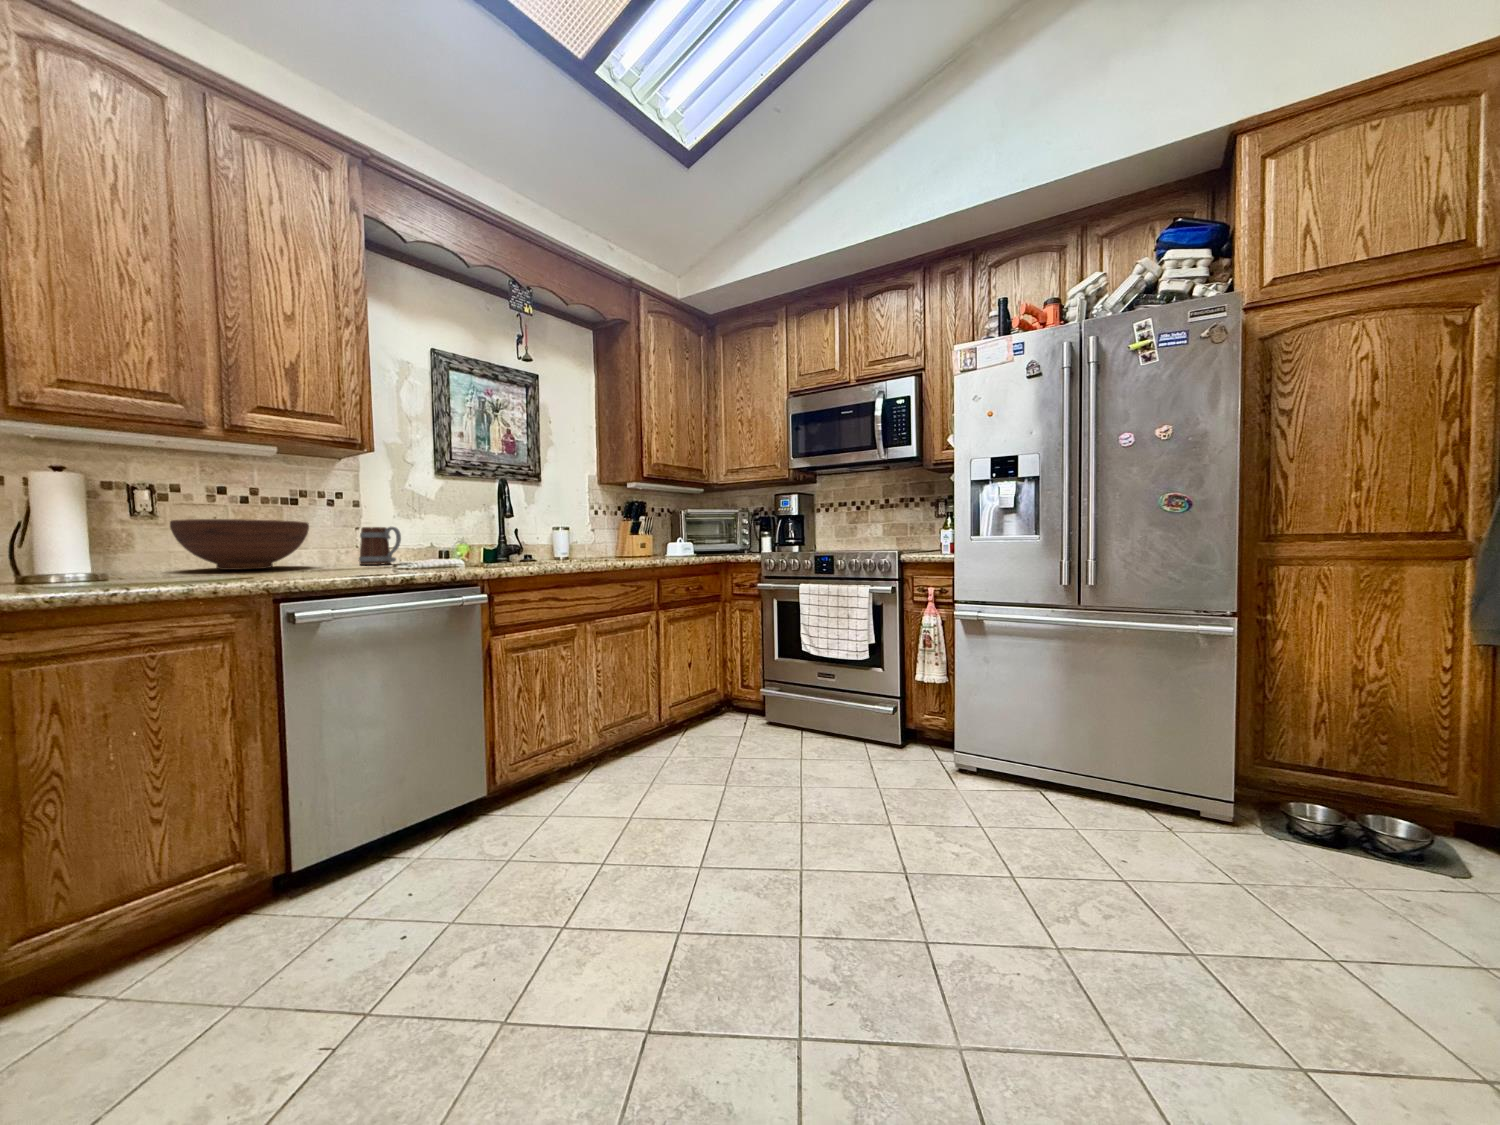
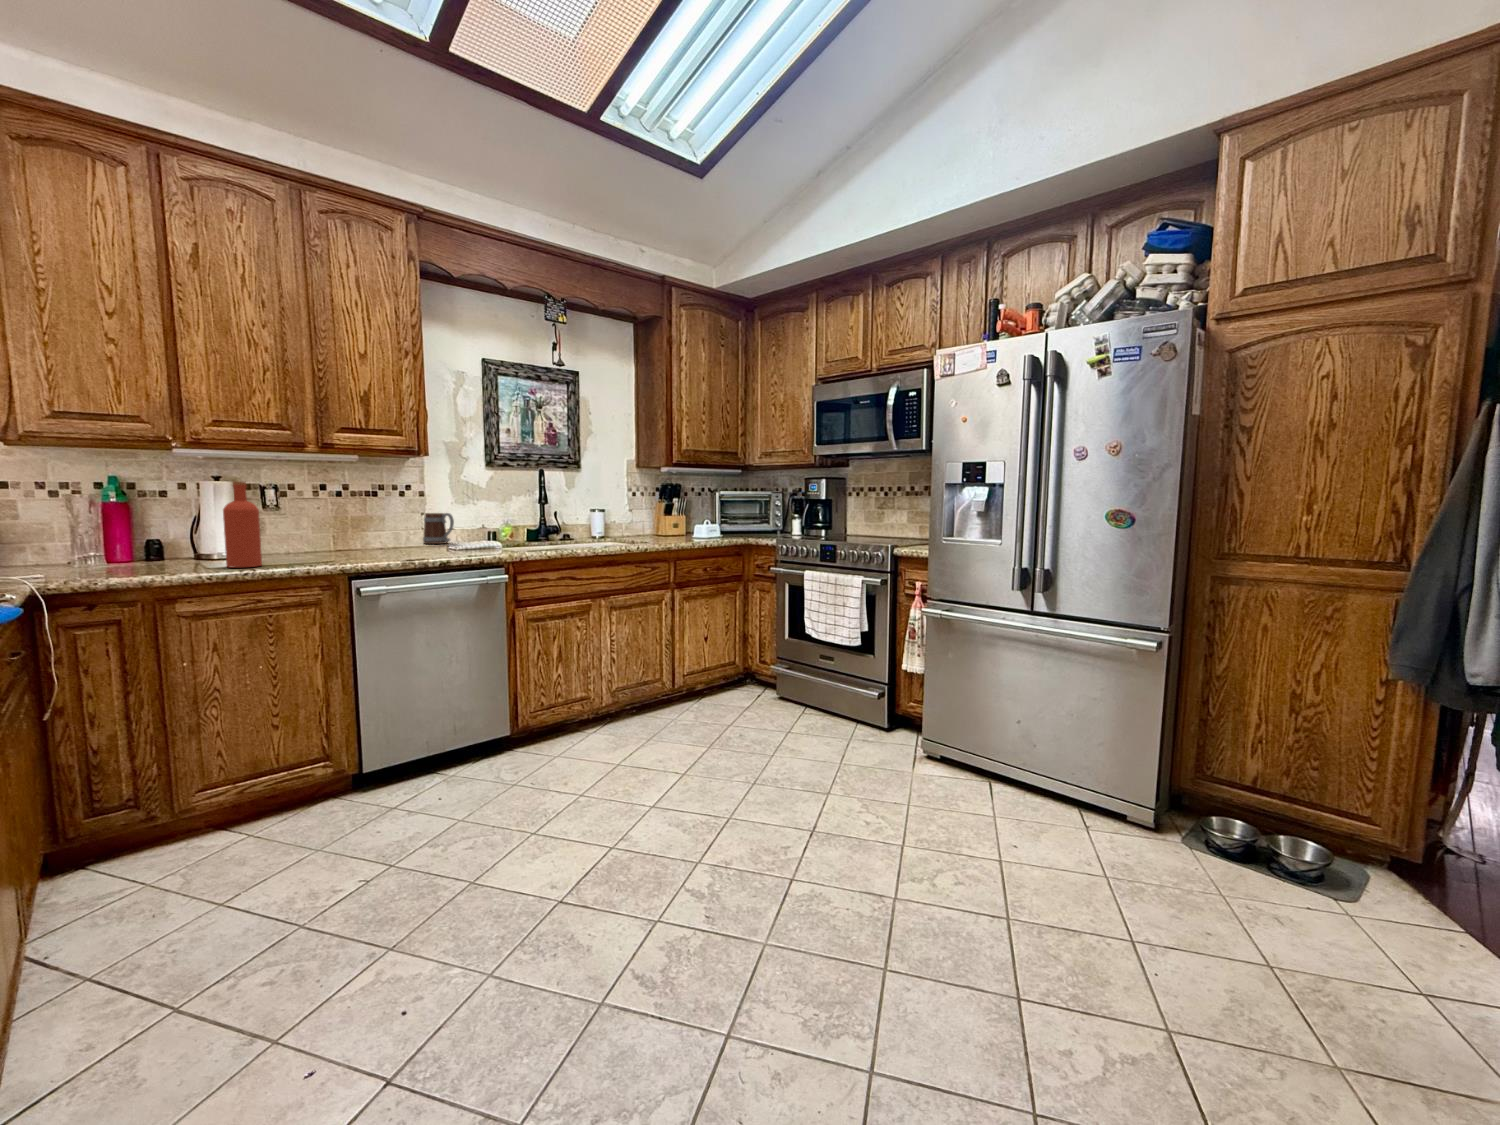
bottle: none [40,459,112,590] -> present [223,481,262,568]
fruit bowl: present [170,519,309,570] -> none [294,510,386,548]

